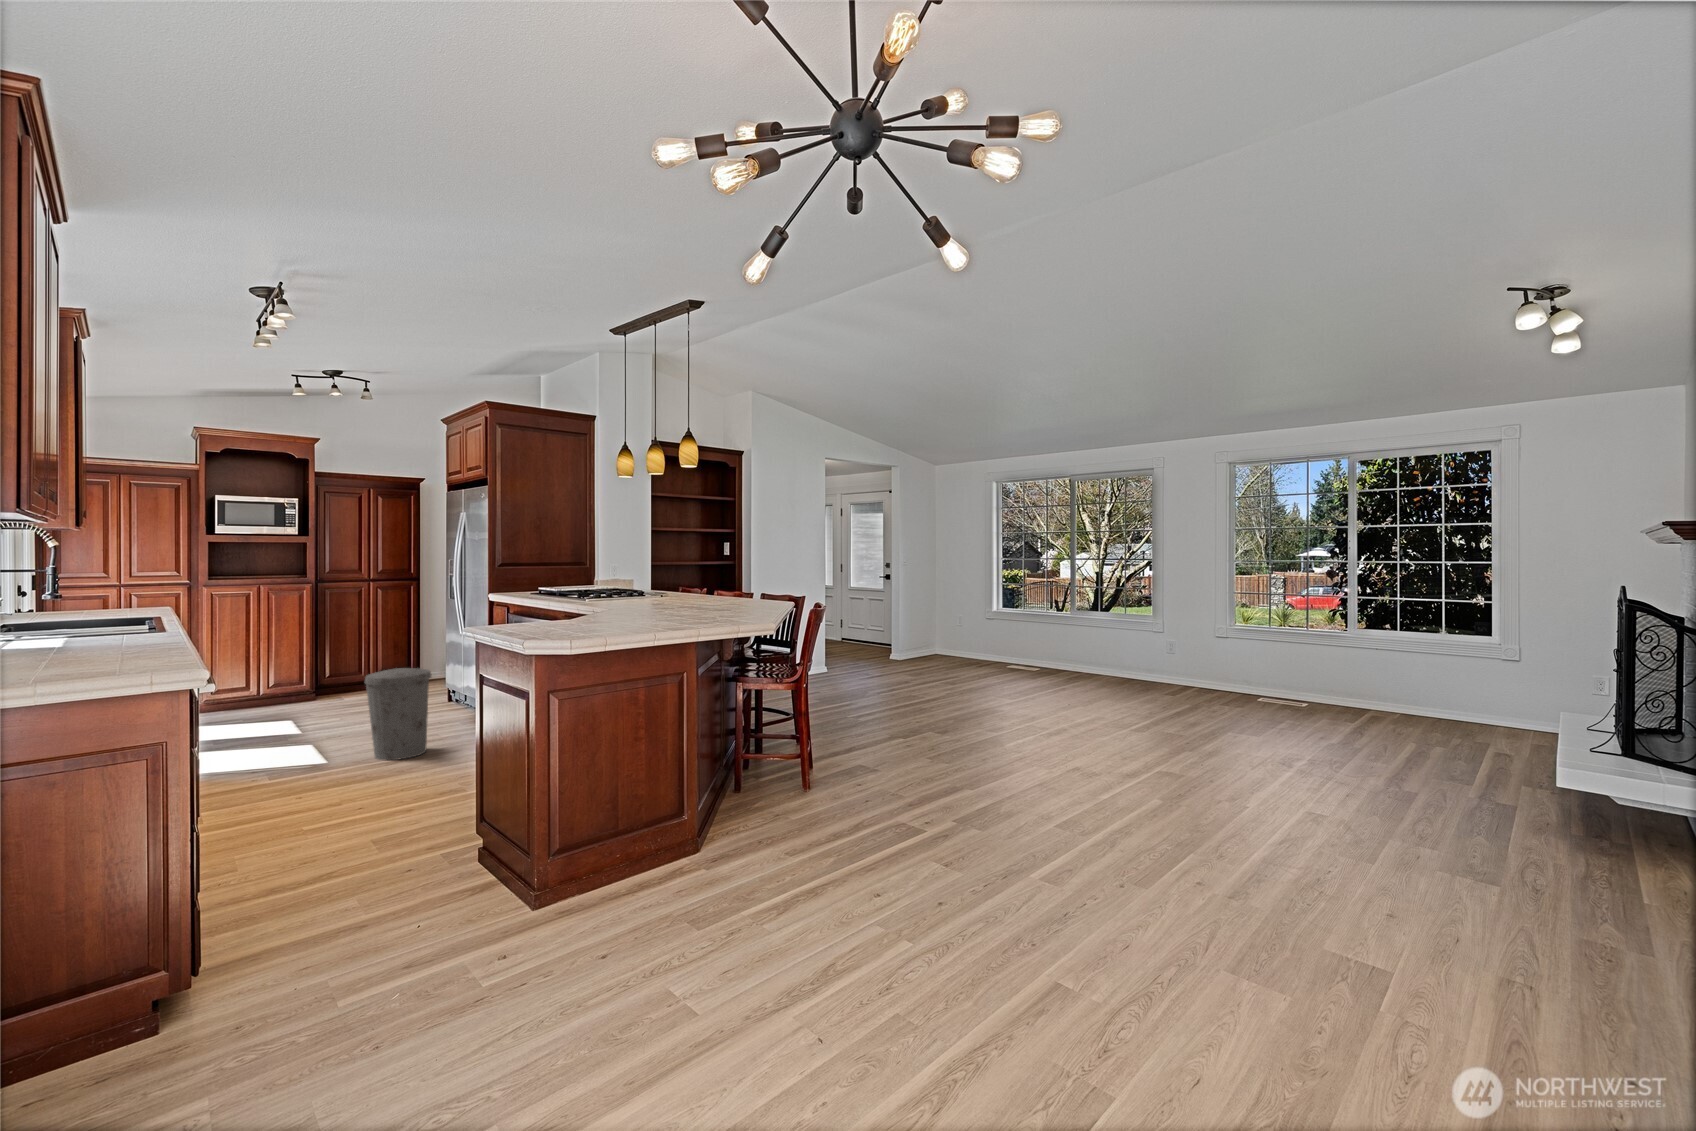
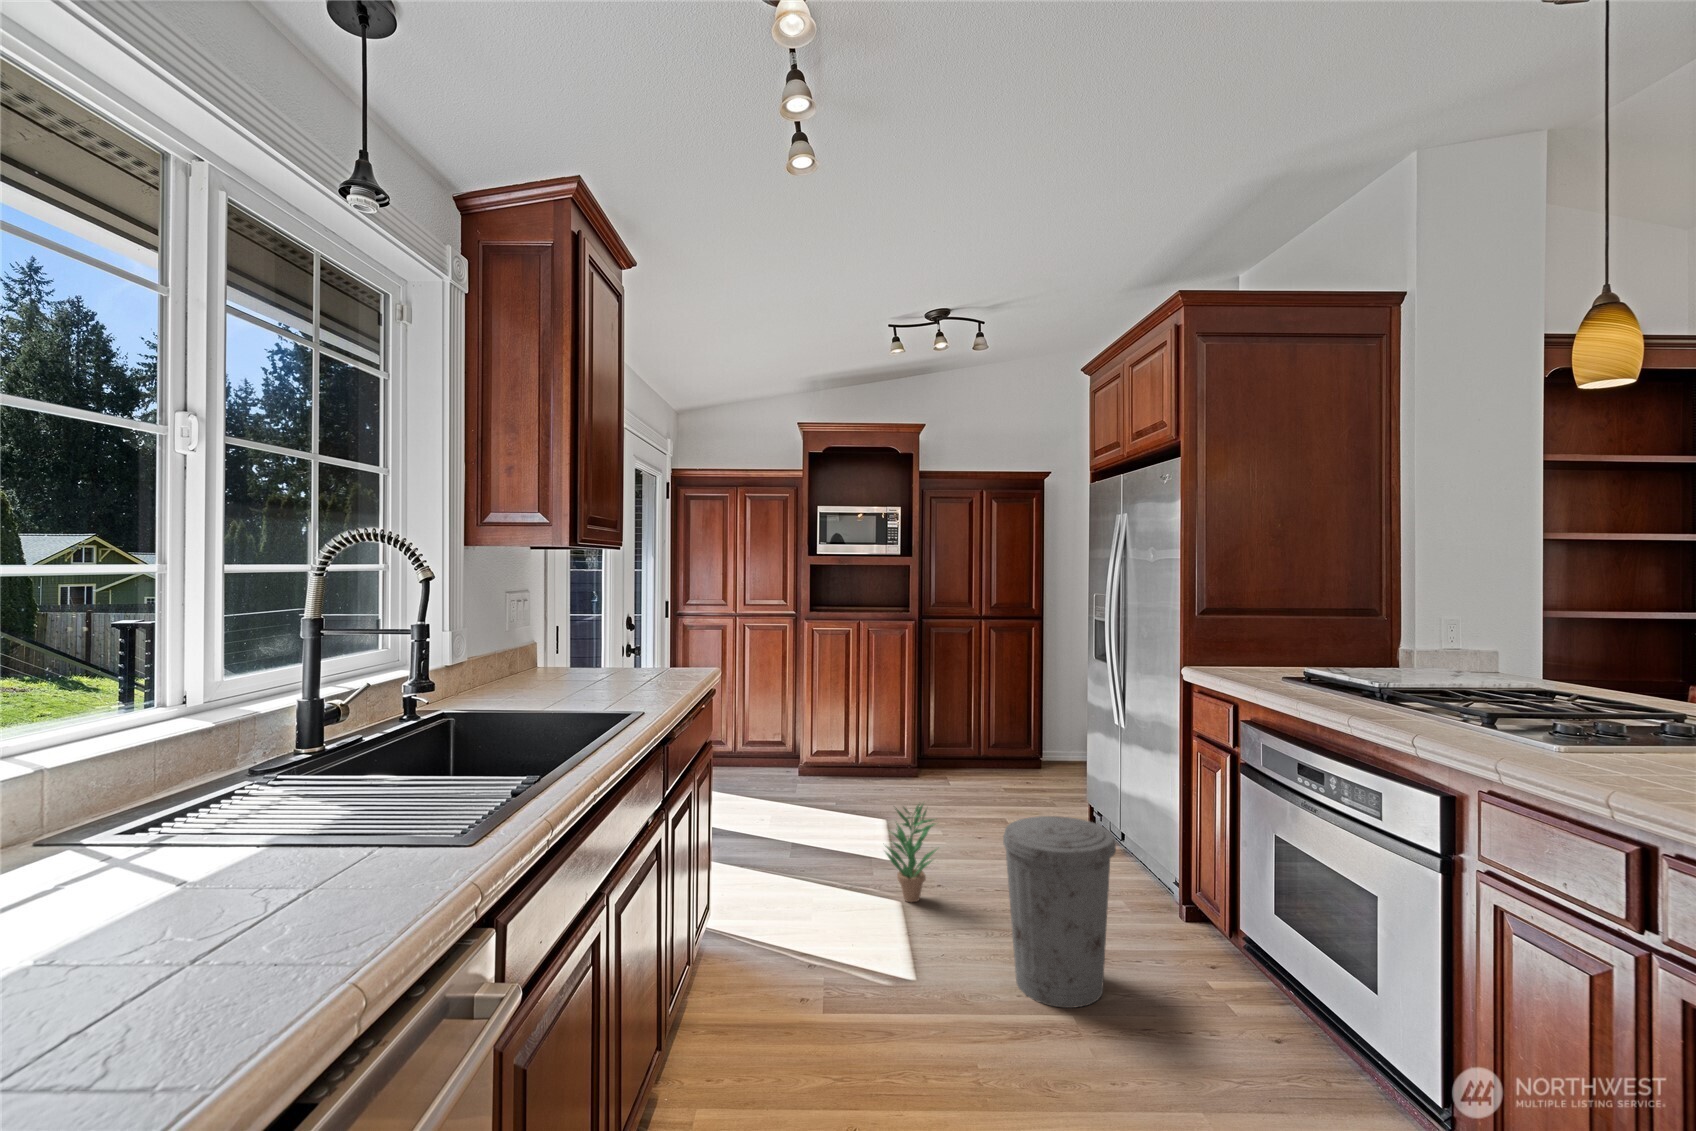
potted plant: none [284,681,328,746] -> present [886,805,936,902]

